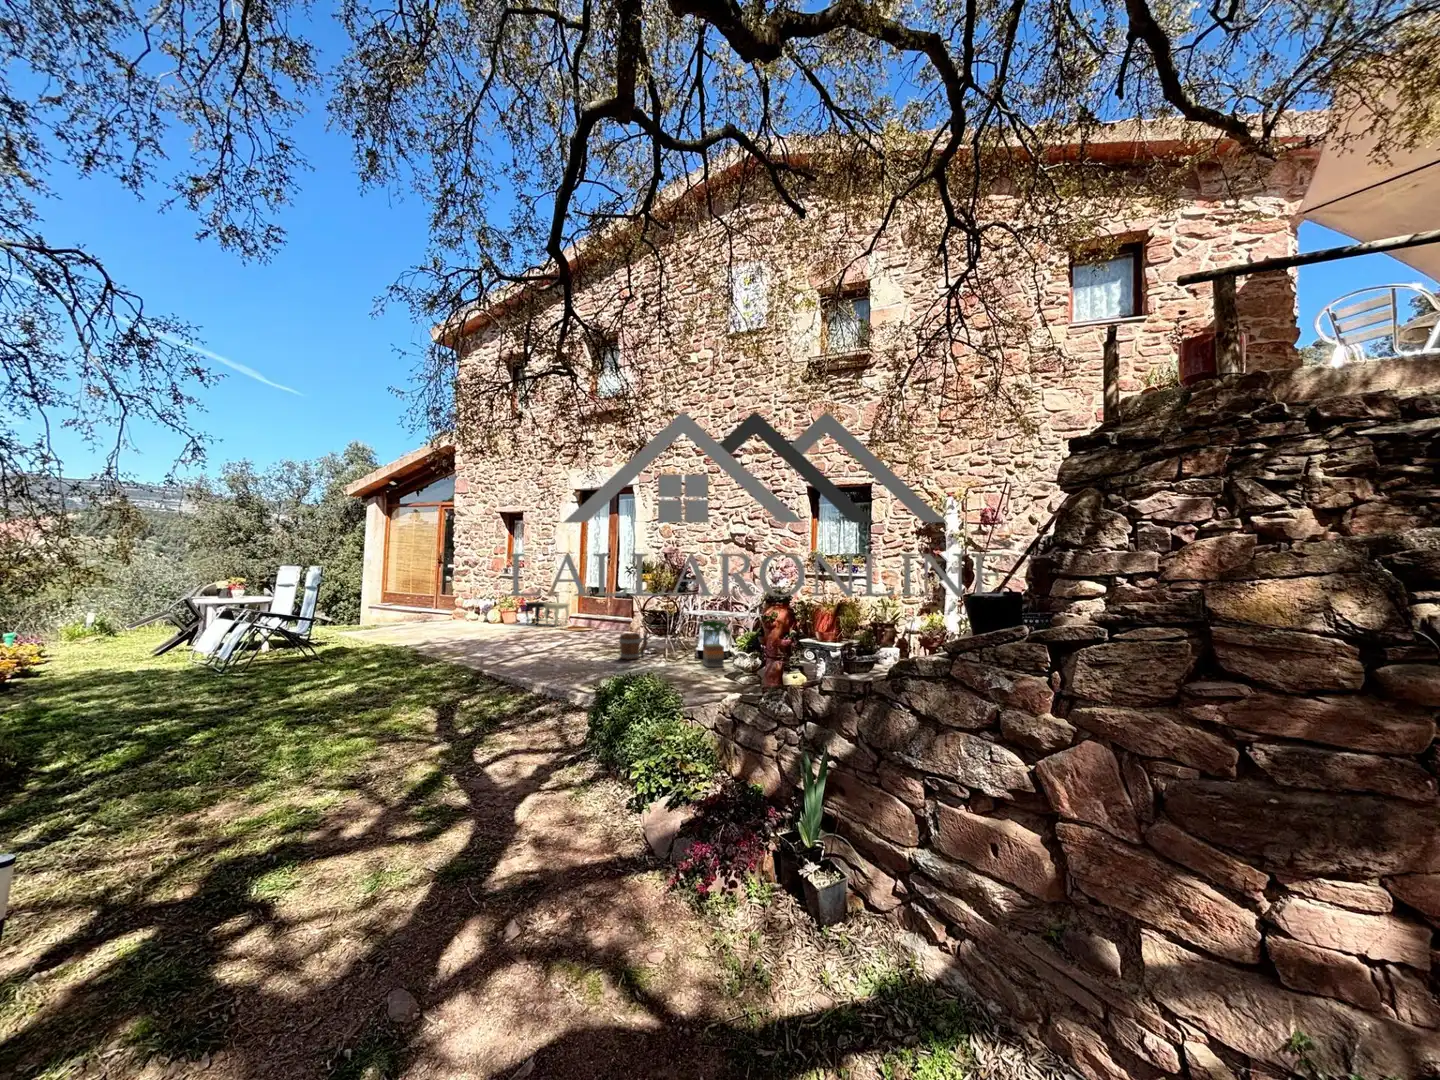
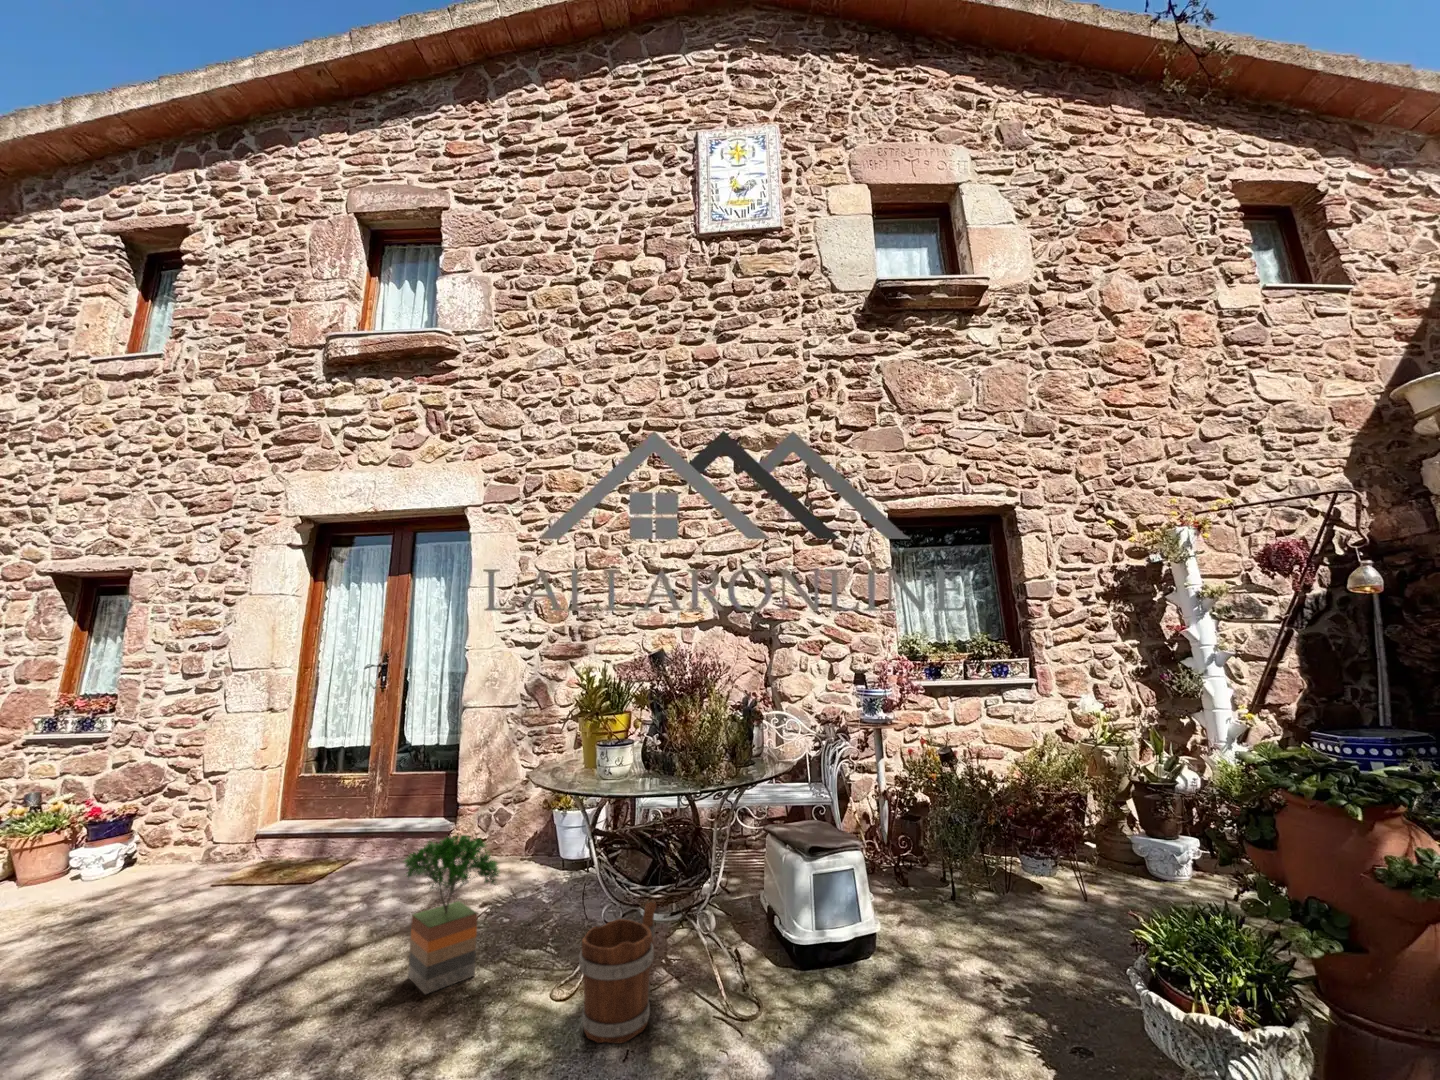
side table: present [525,602,569,626] -> none [109,803,268,885]
potted tree: present [701,620,731,667] -> present [404,835,499,994]

